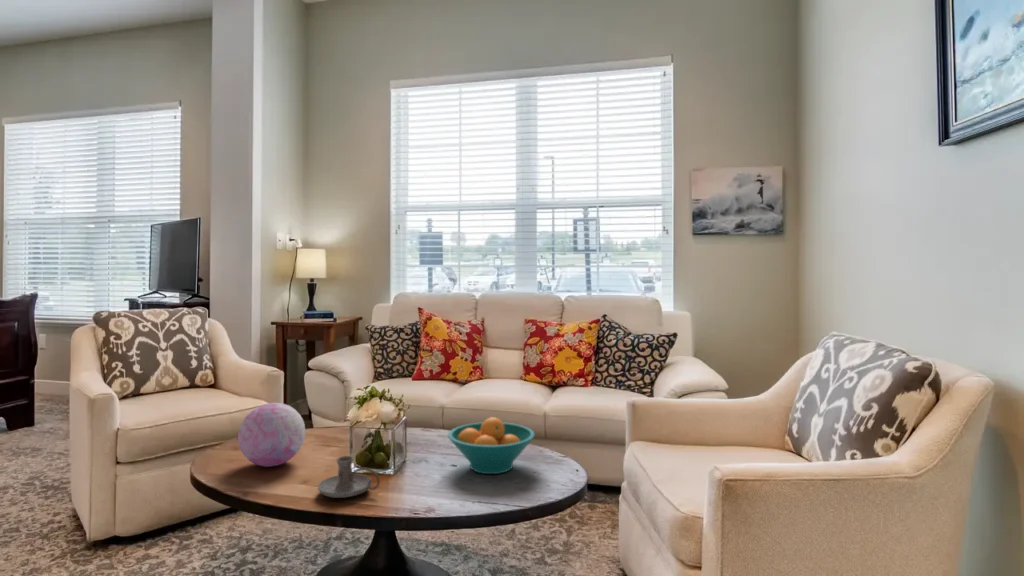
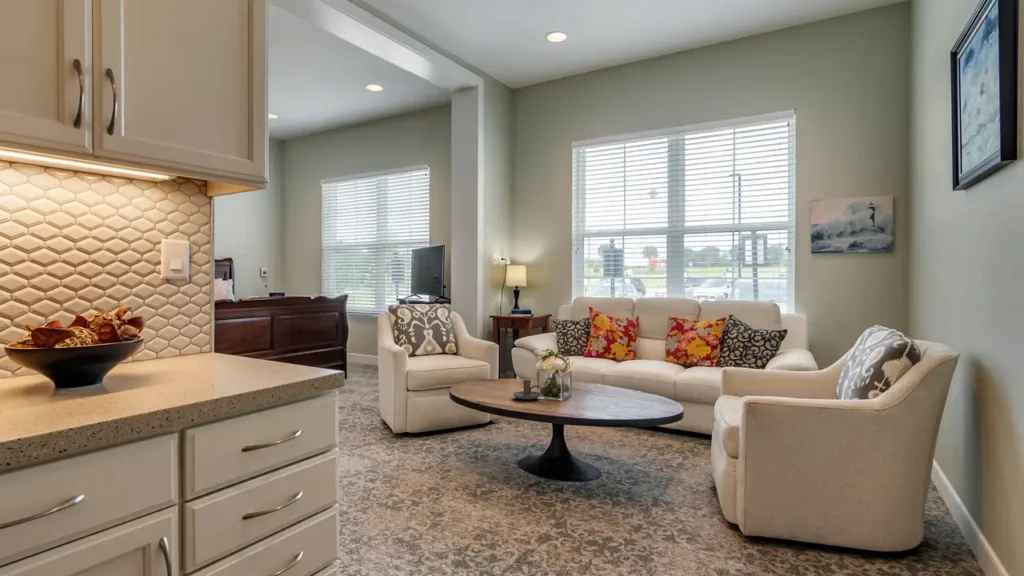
decorative orb: present [238,403,305,467] -> none [474,354,508,388]
fruit bowl: present [448,417,535,474] -> none [585,367,638,399]

